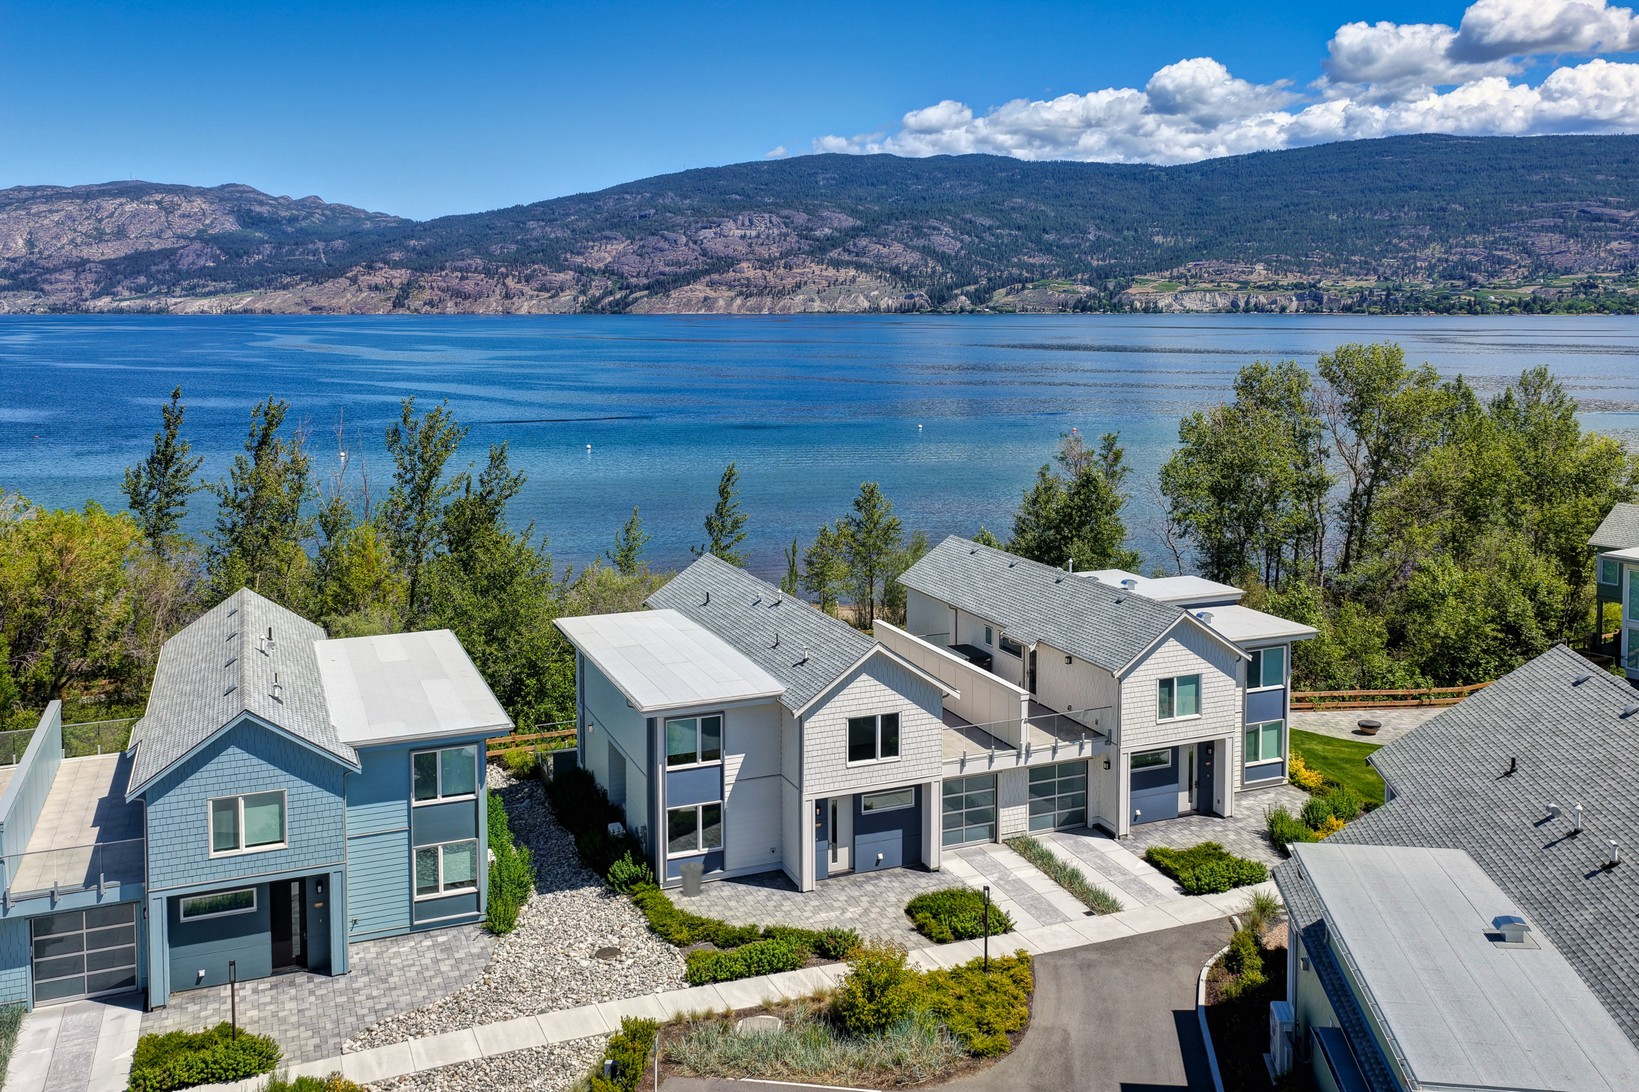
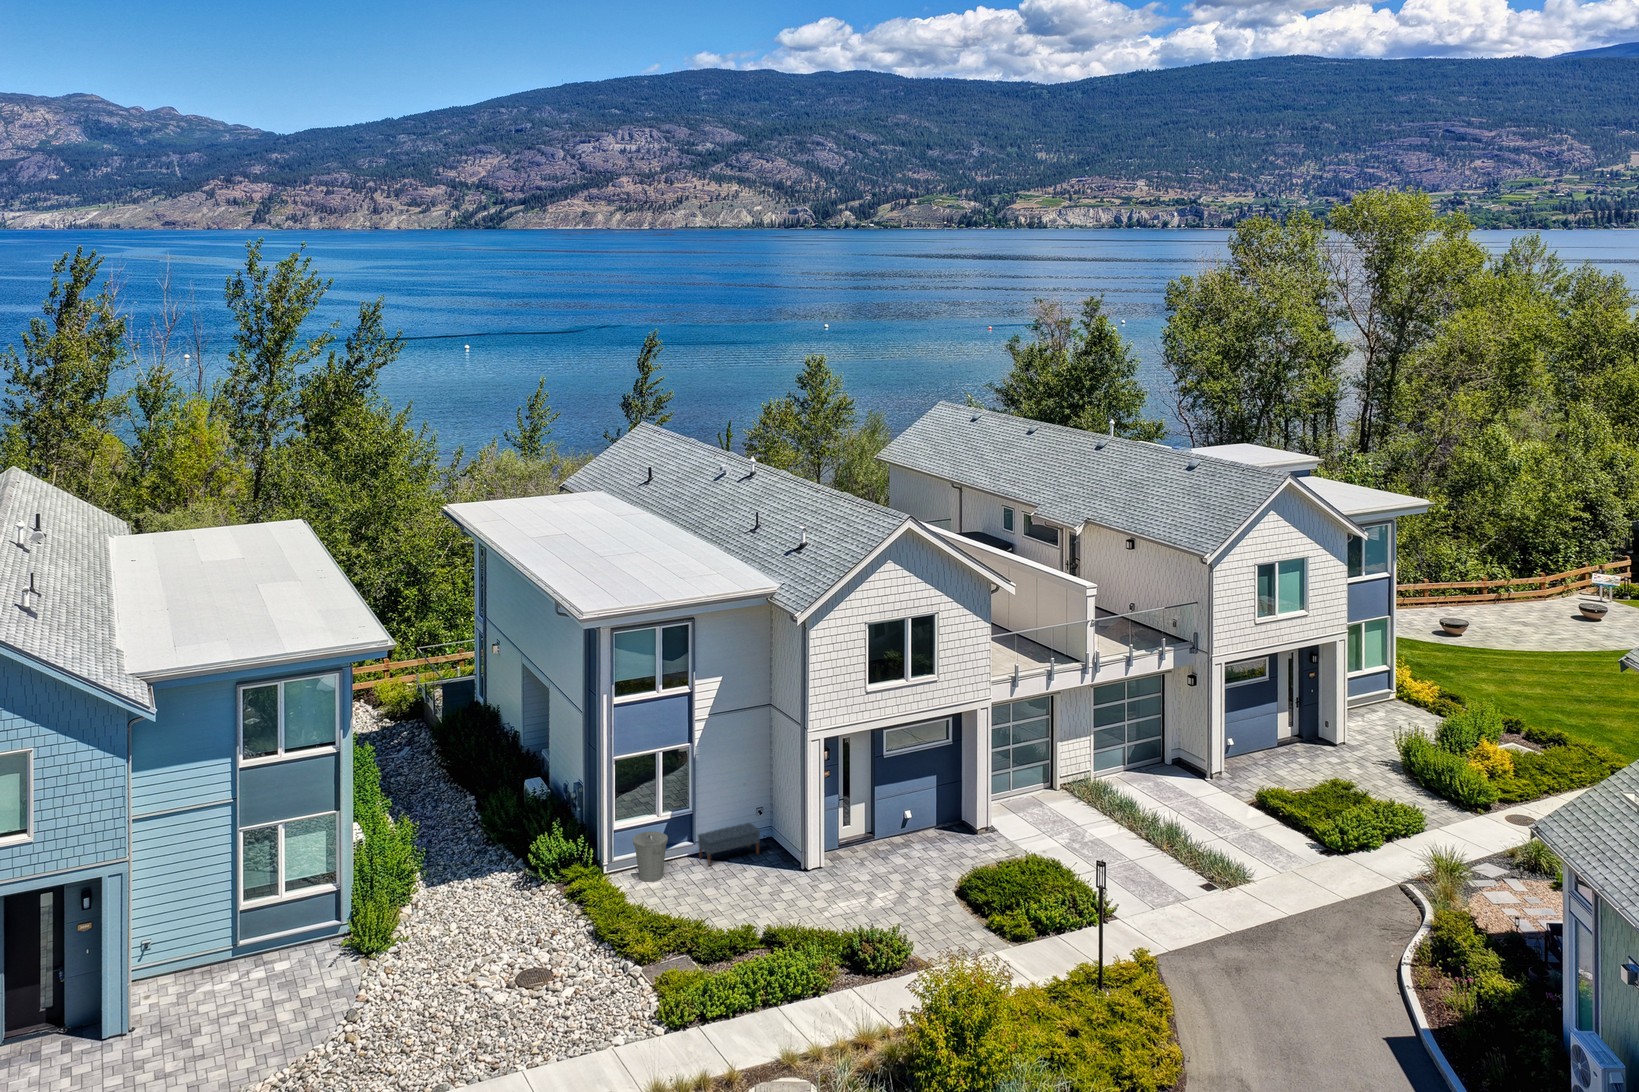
bench: none [726,859,771,889] -> present [698,823,760,866]

